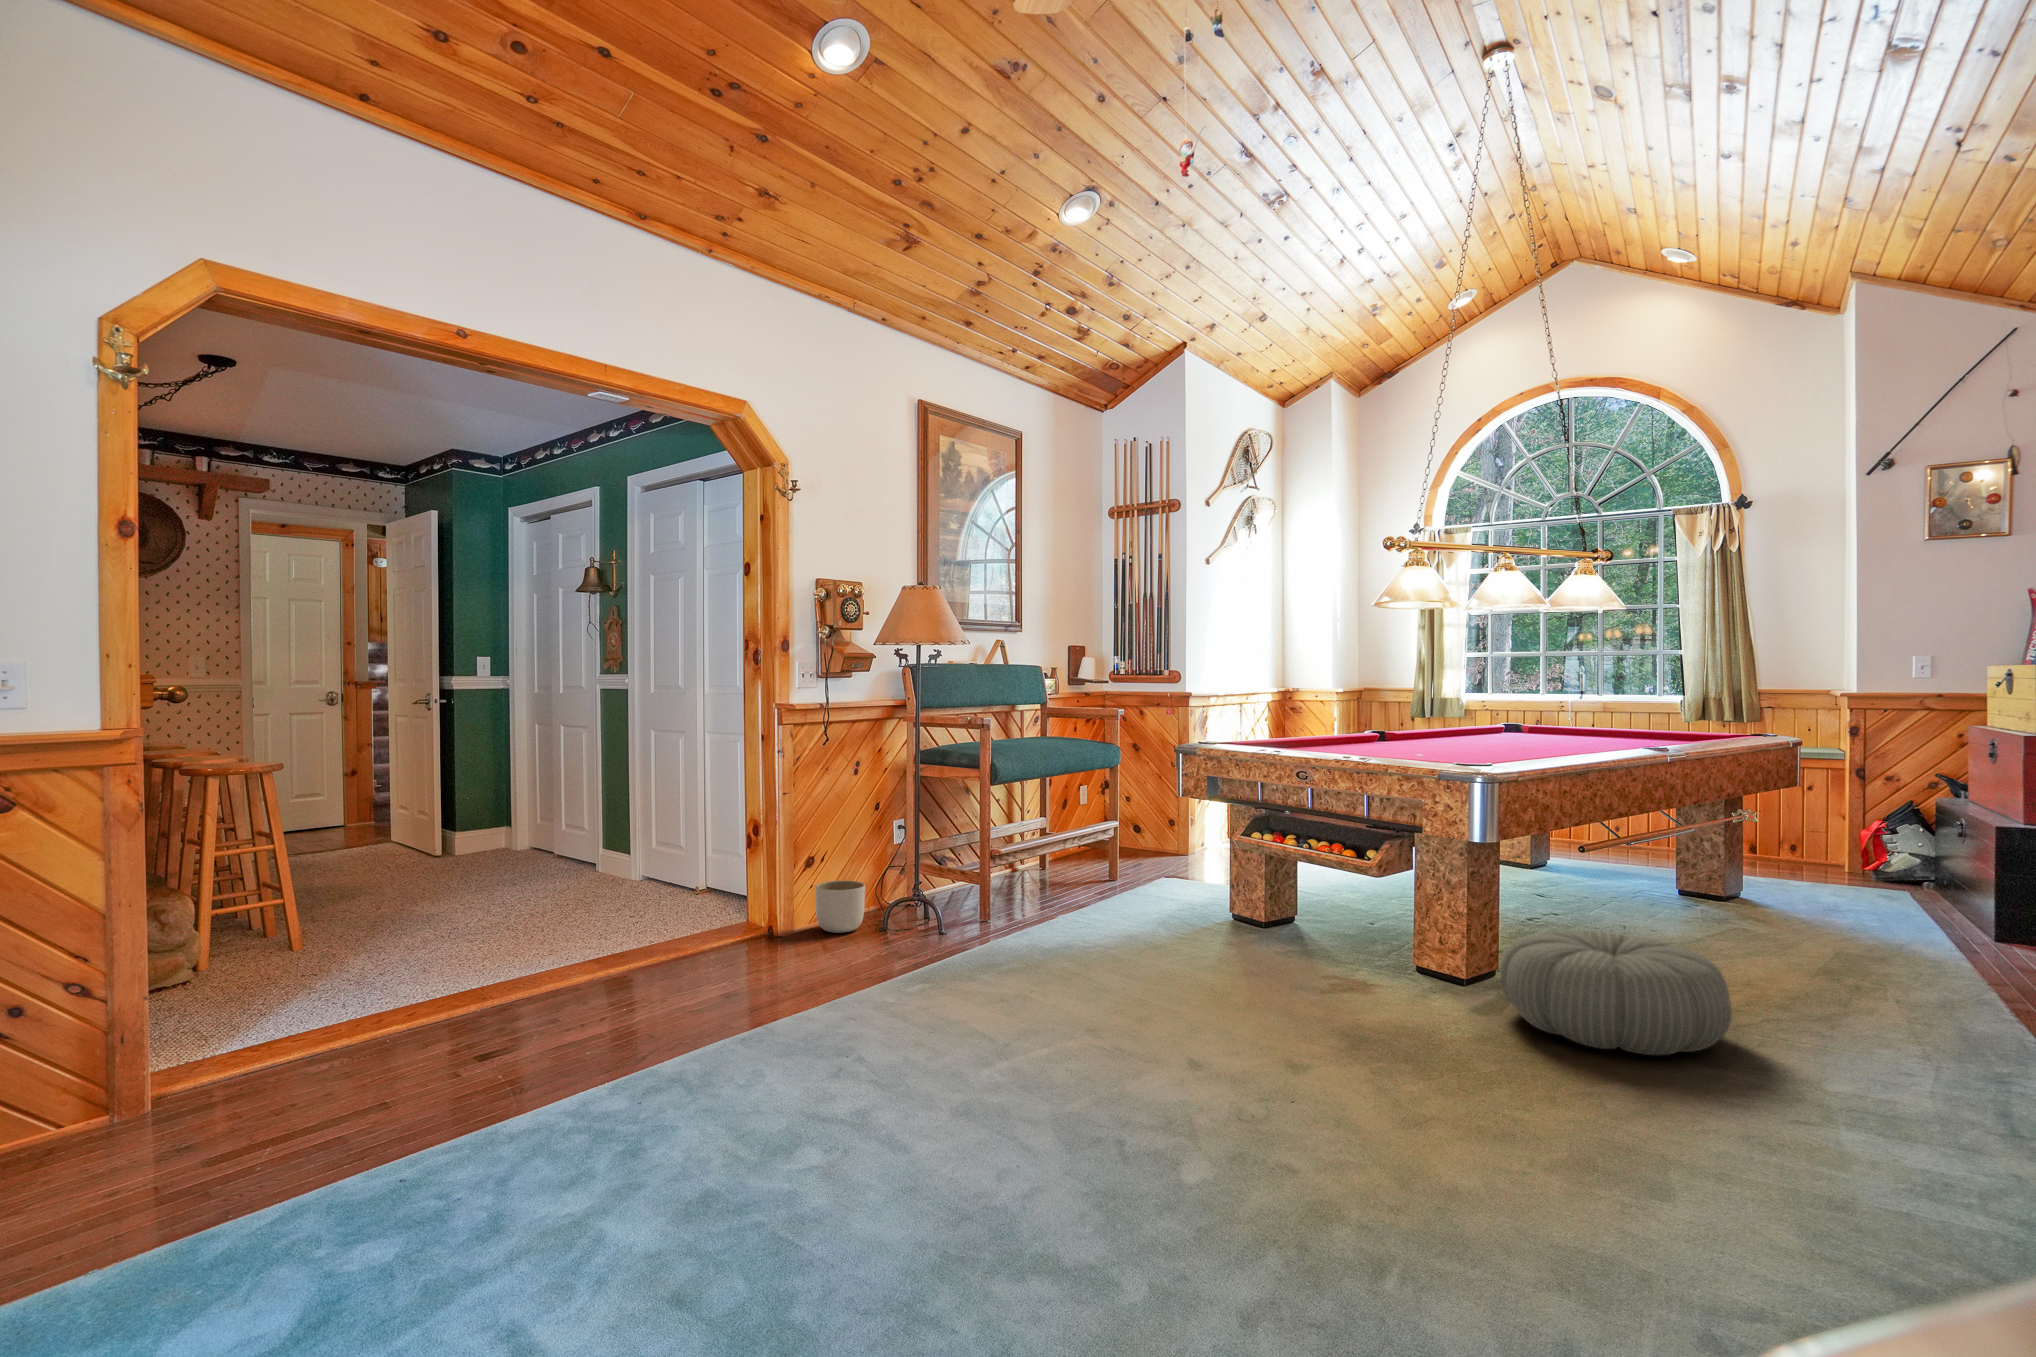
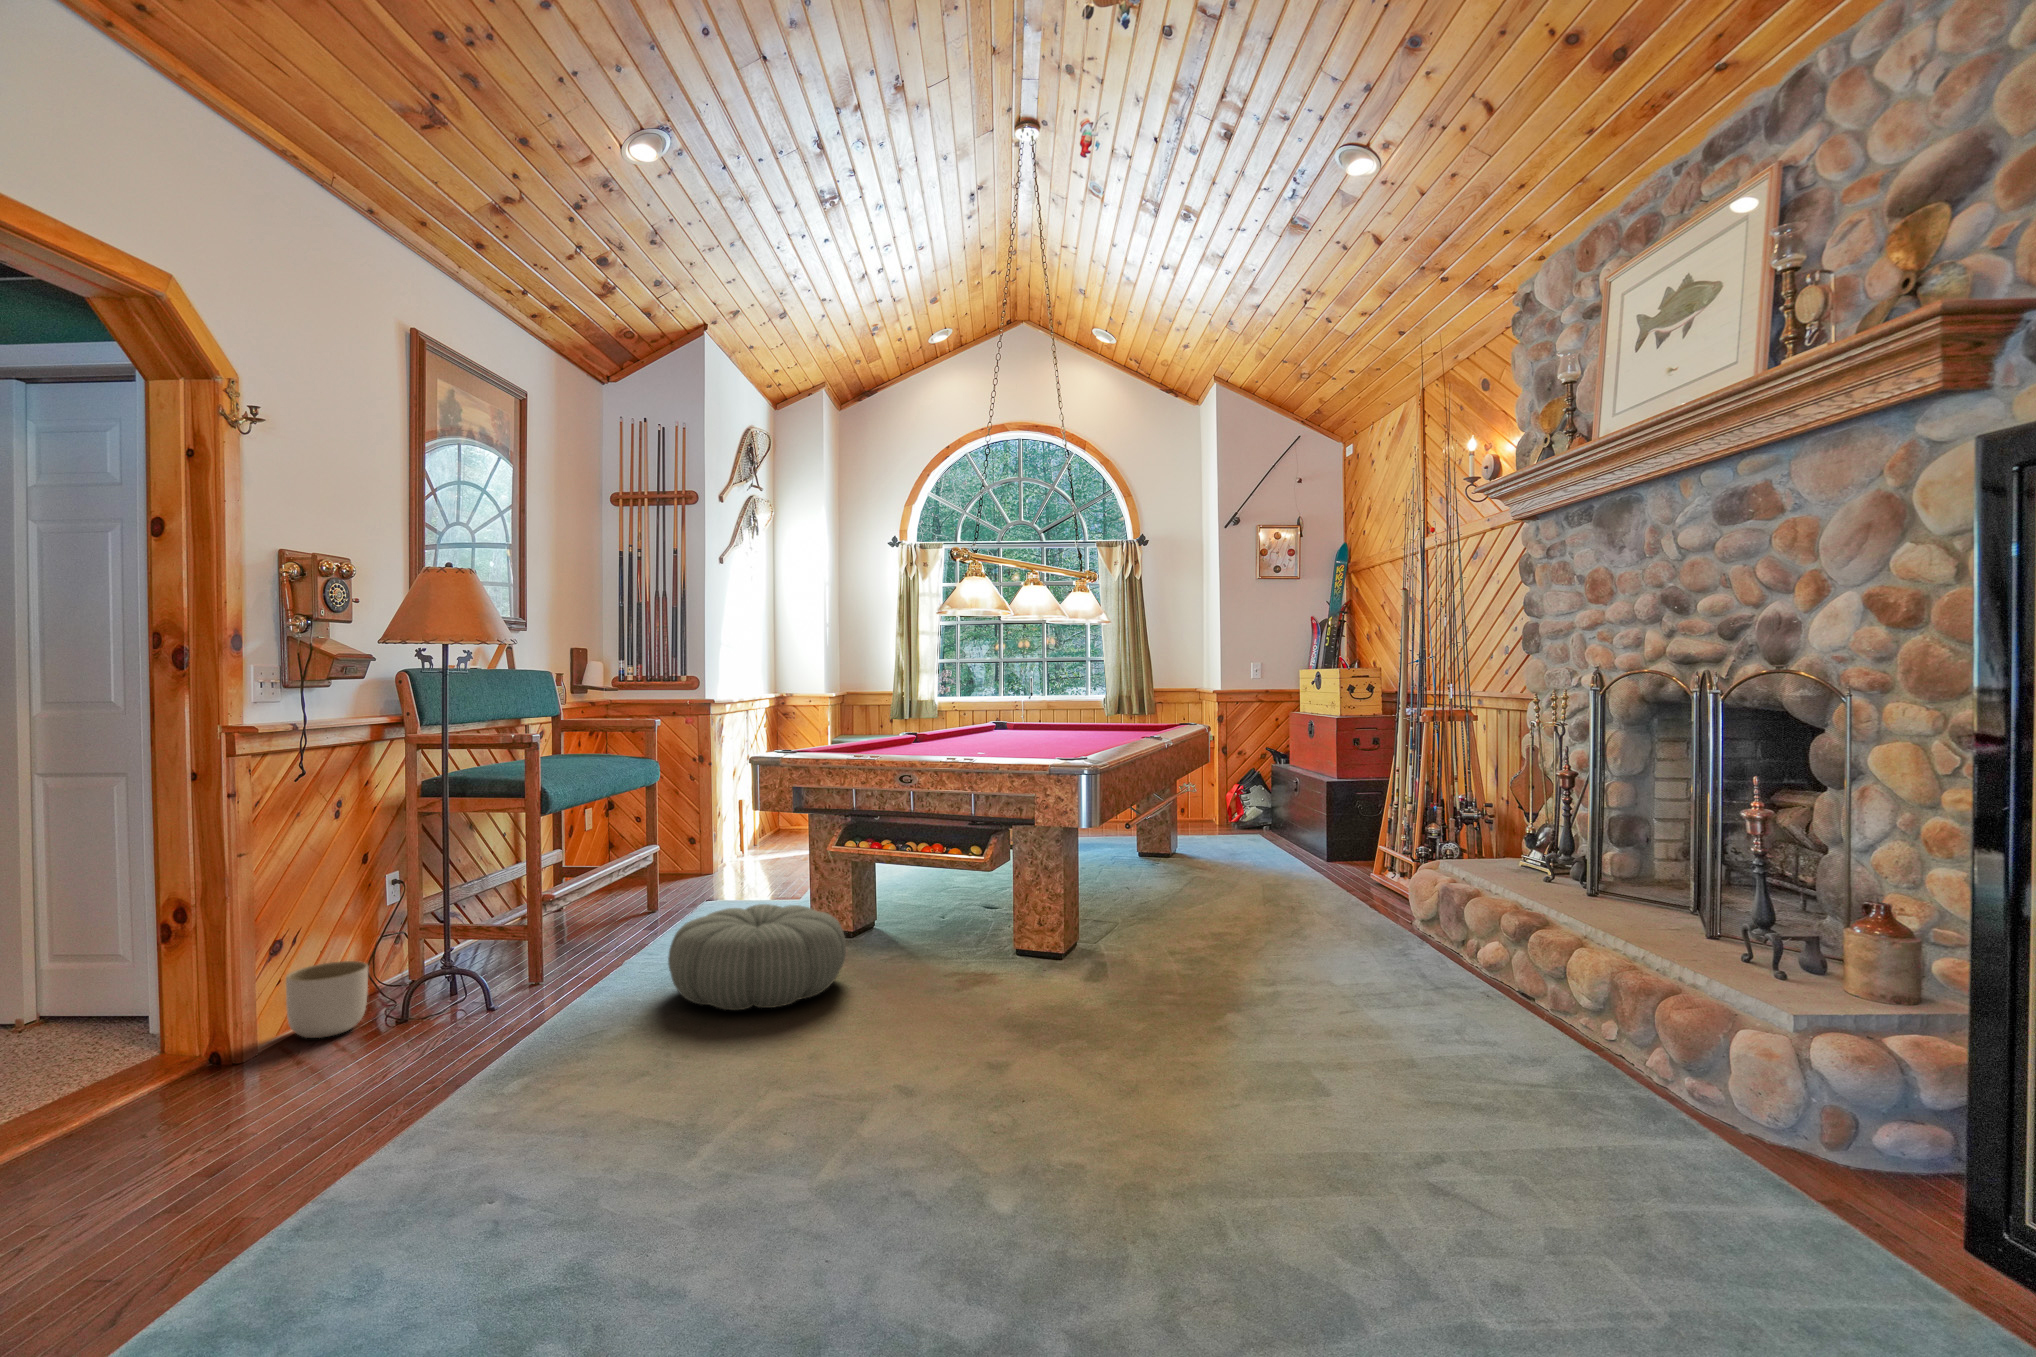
pouf: present [1500,929,1732,1055] -> present [668,904,846,1010]

